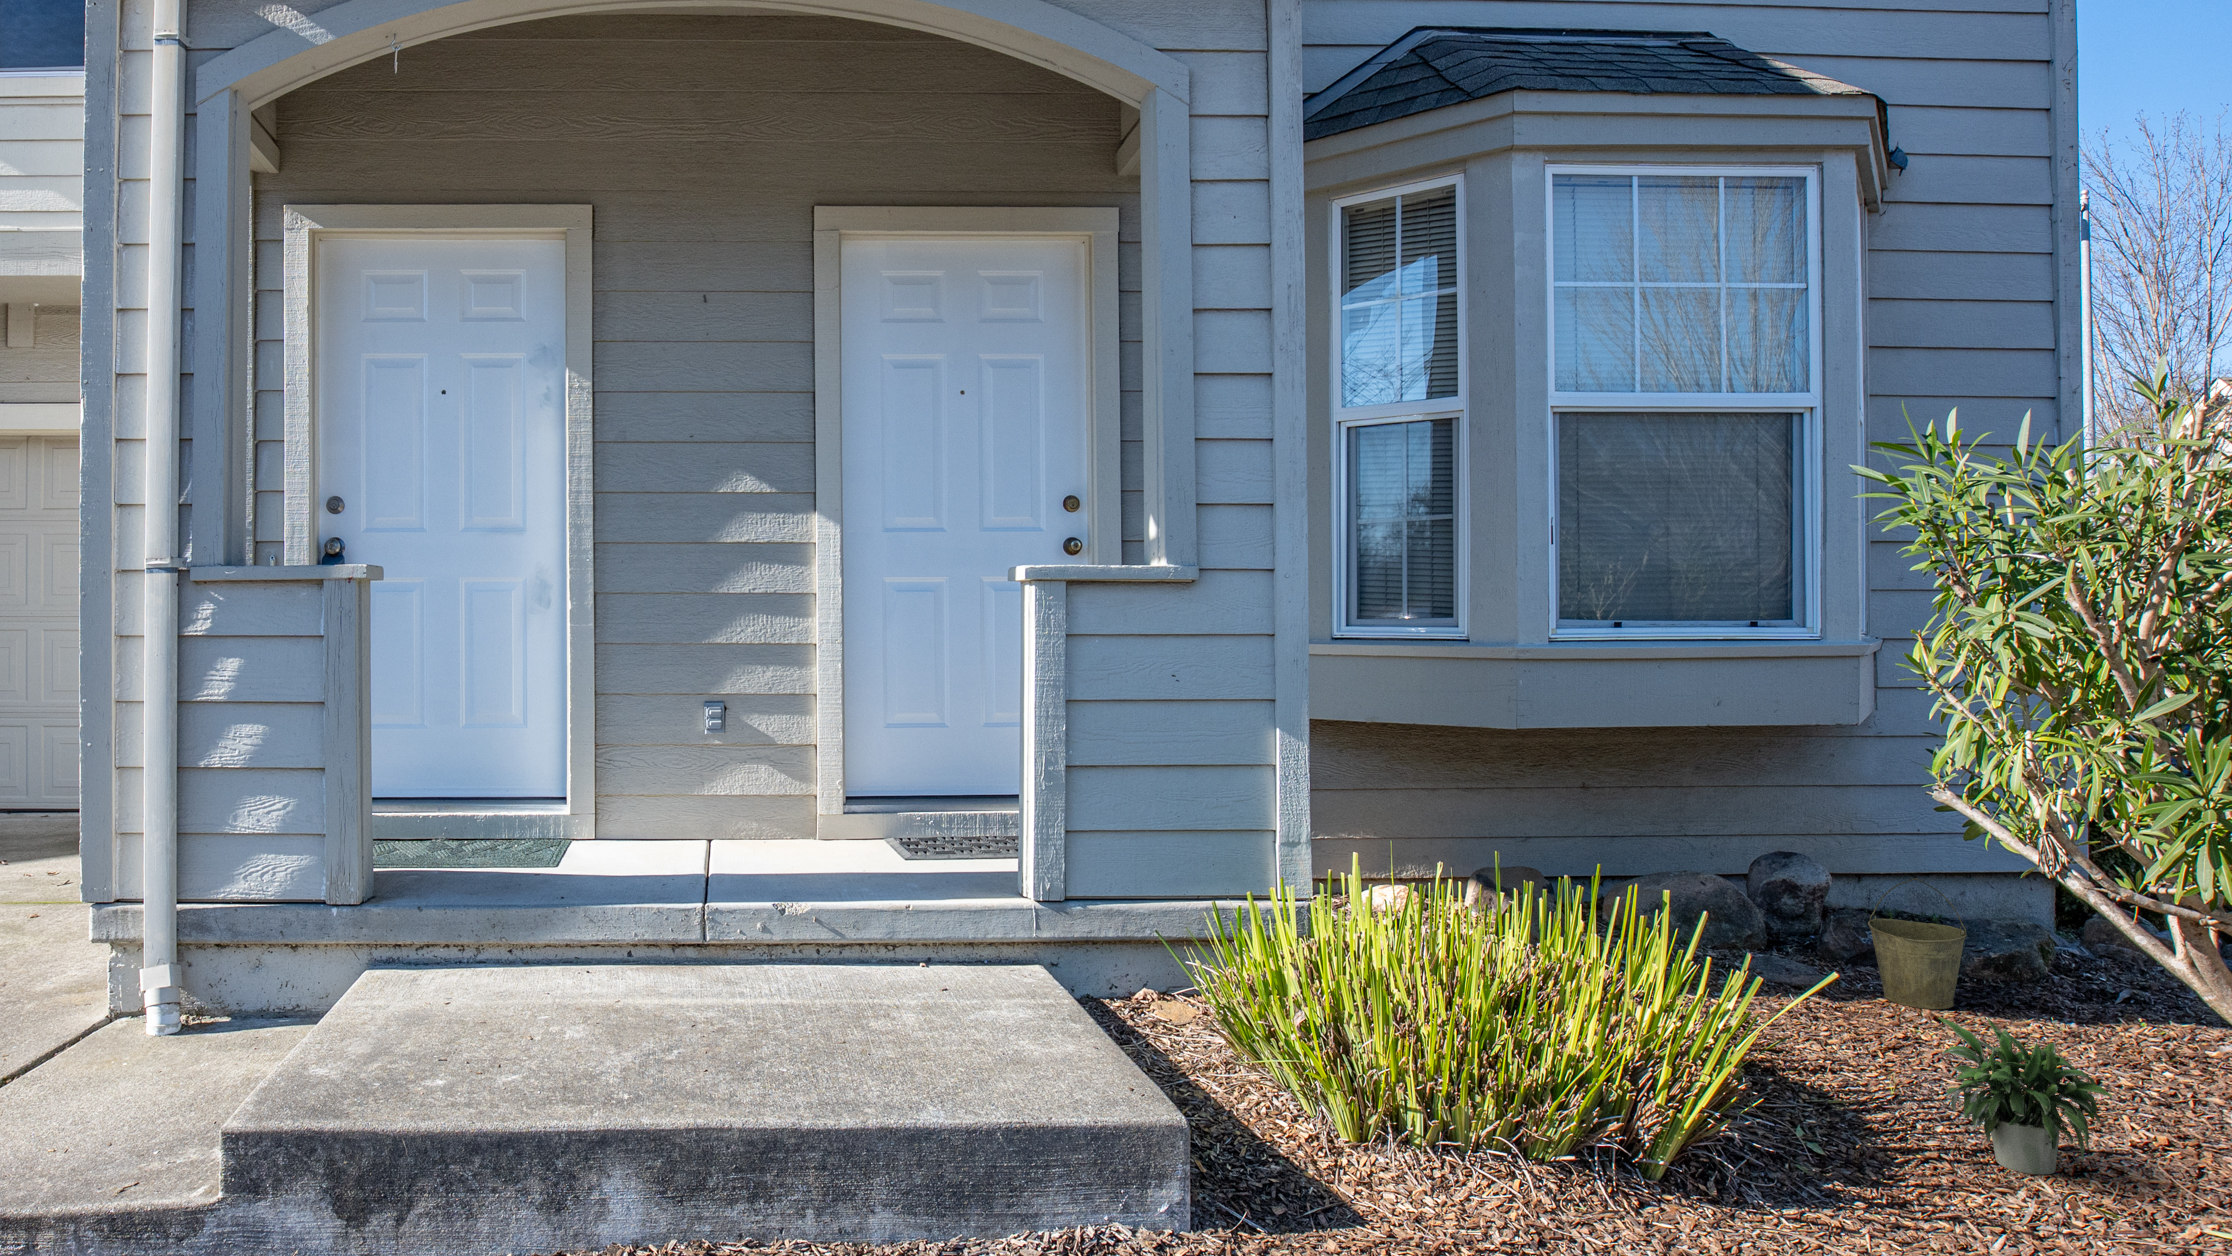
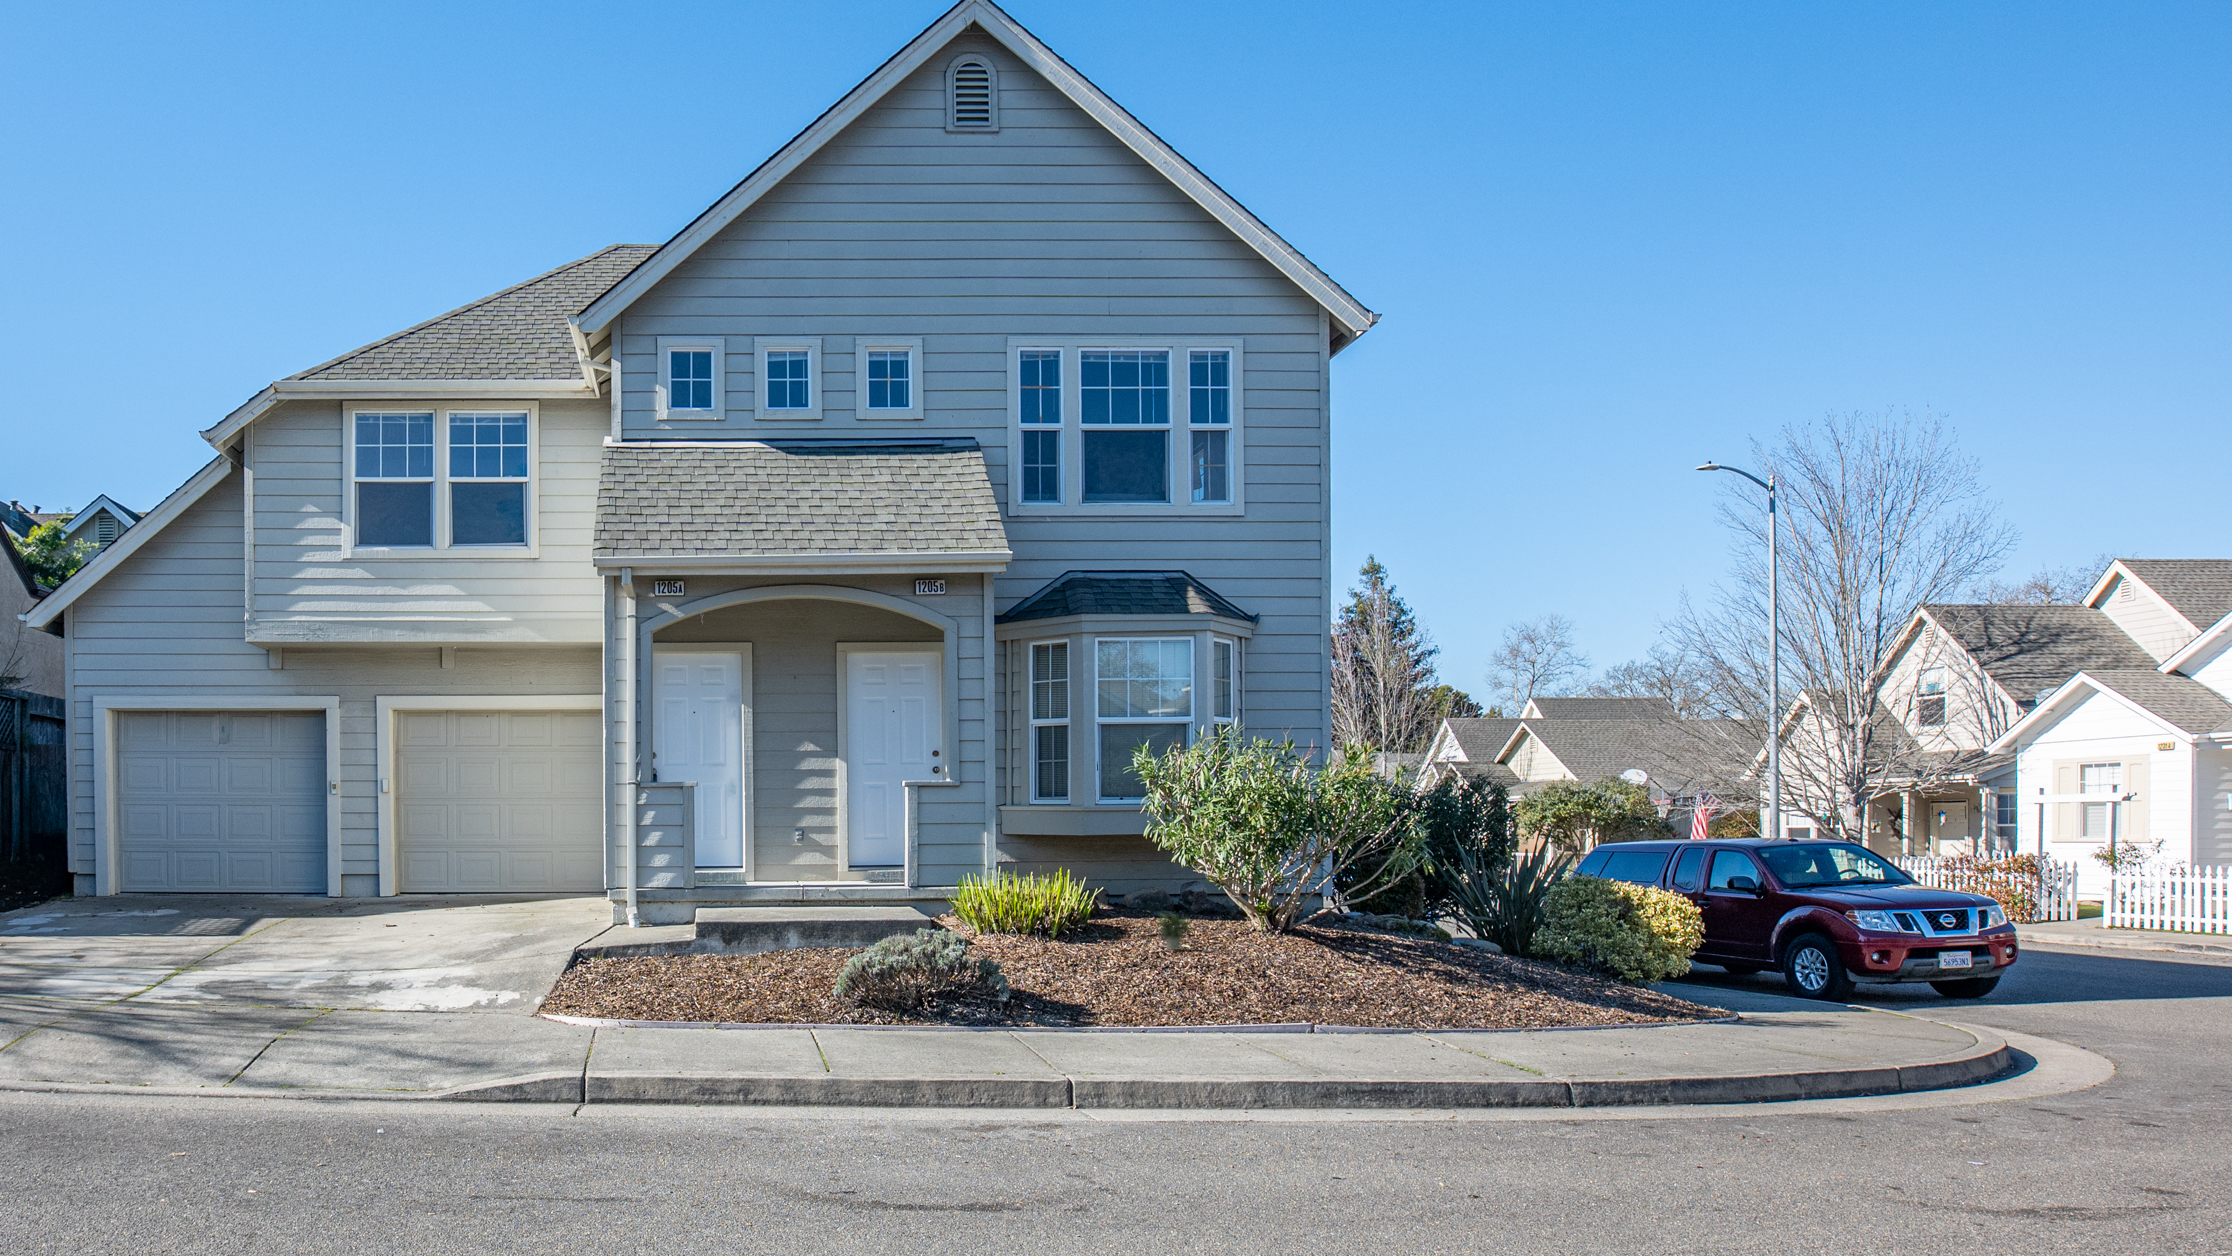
bucket: present [1868,878,1967,1009] -> none [1197,893,1226,937]

